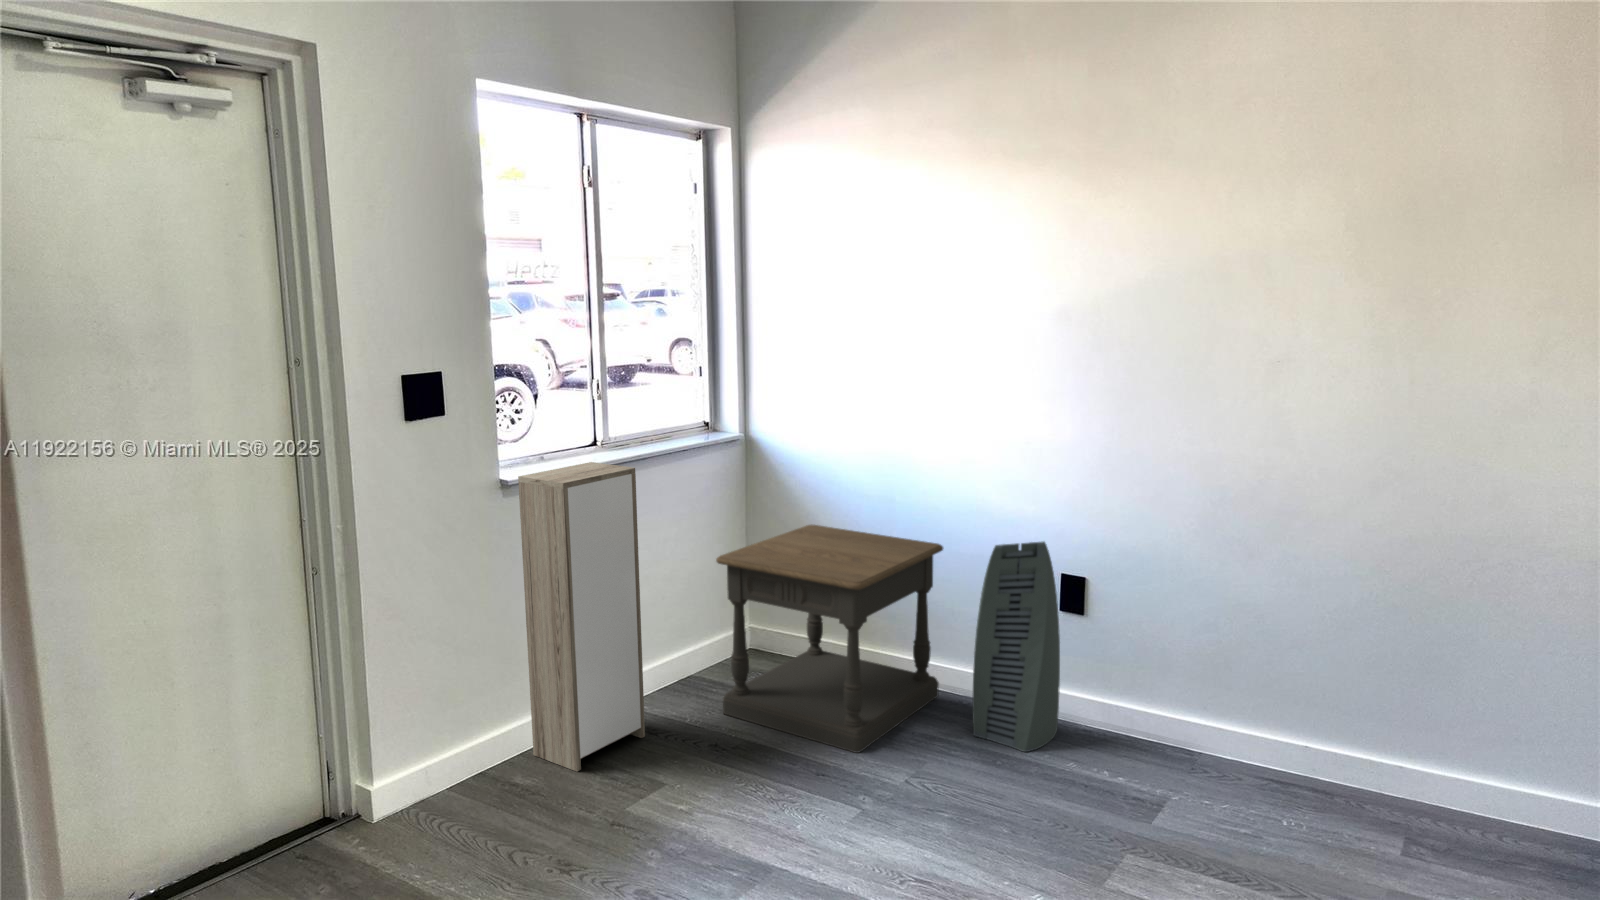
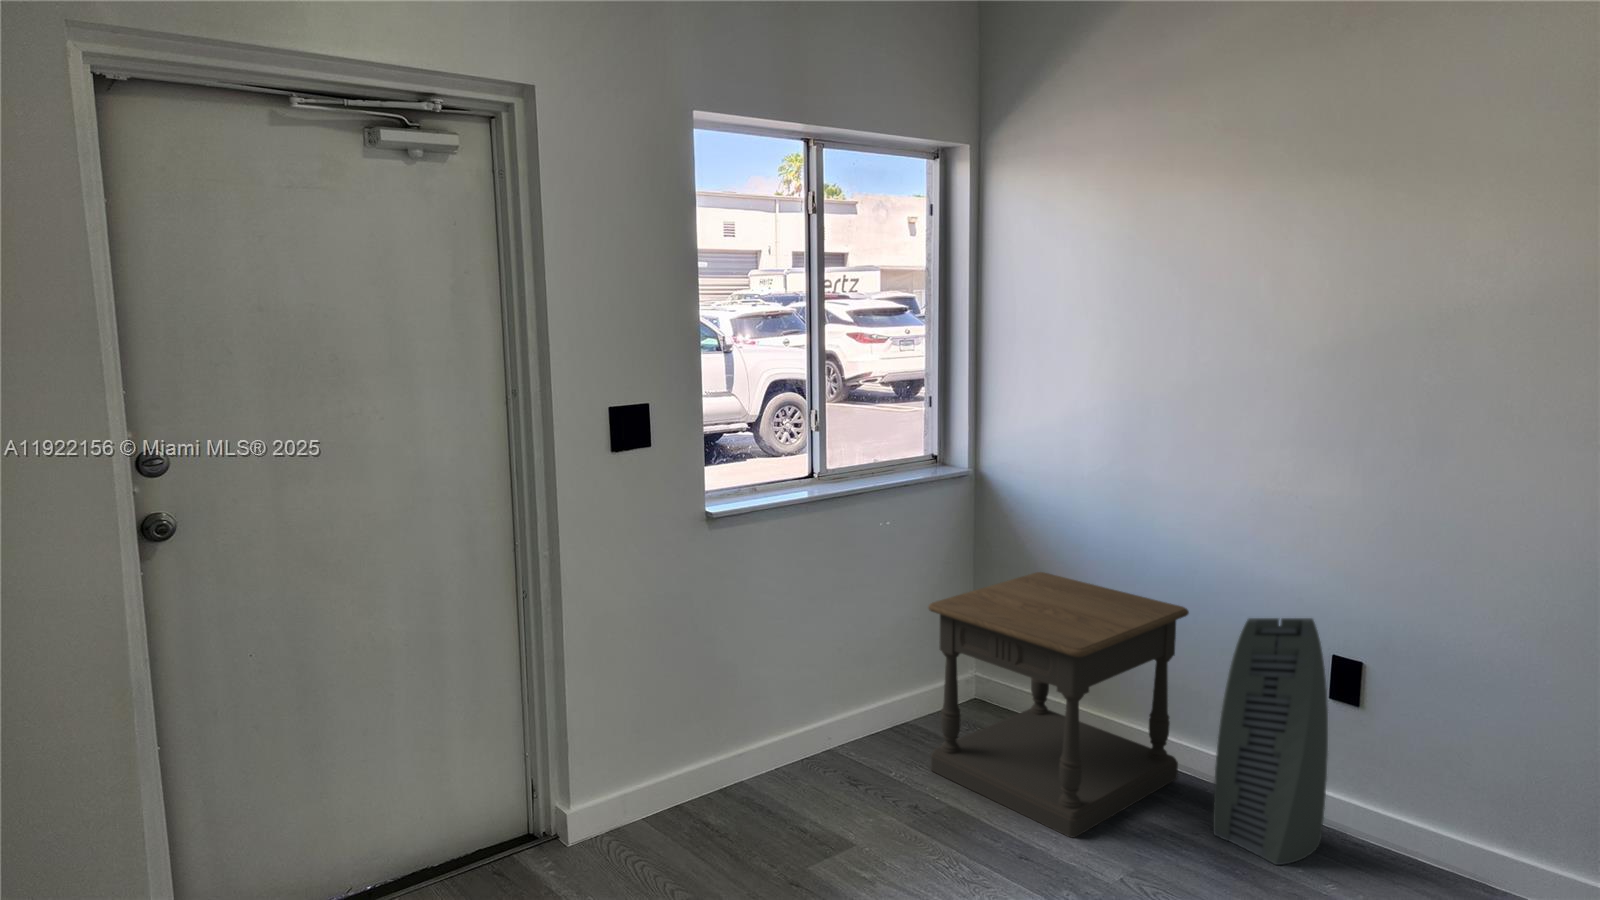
storage cabinet: present [518,462,645,771] -> none [724,497,845,818]

